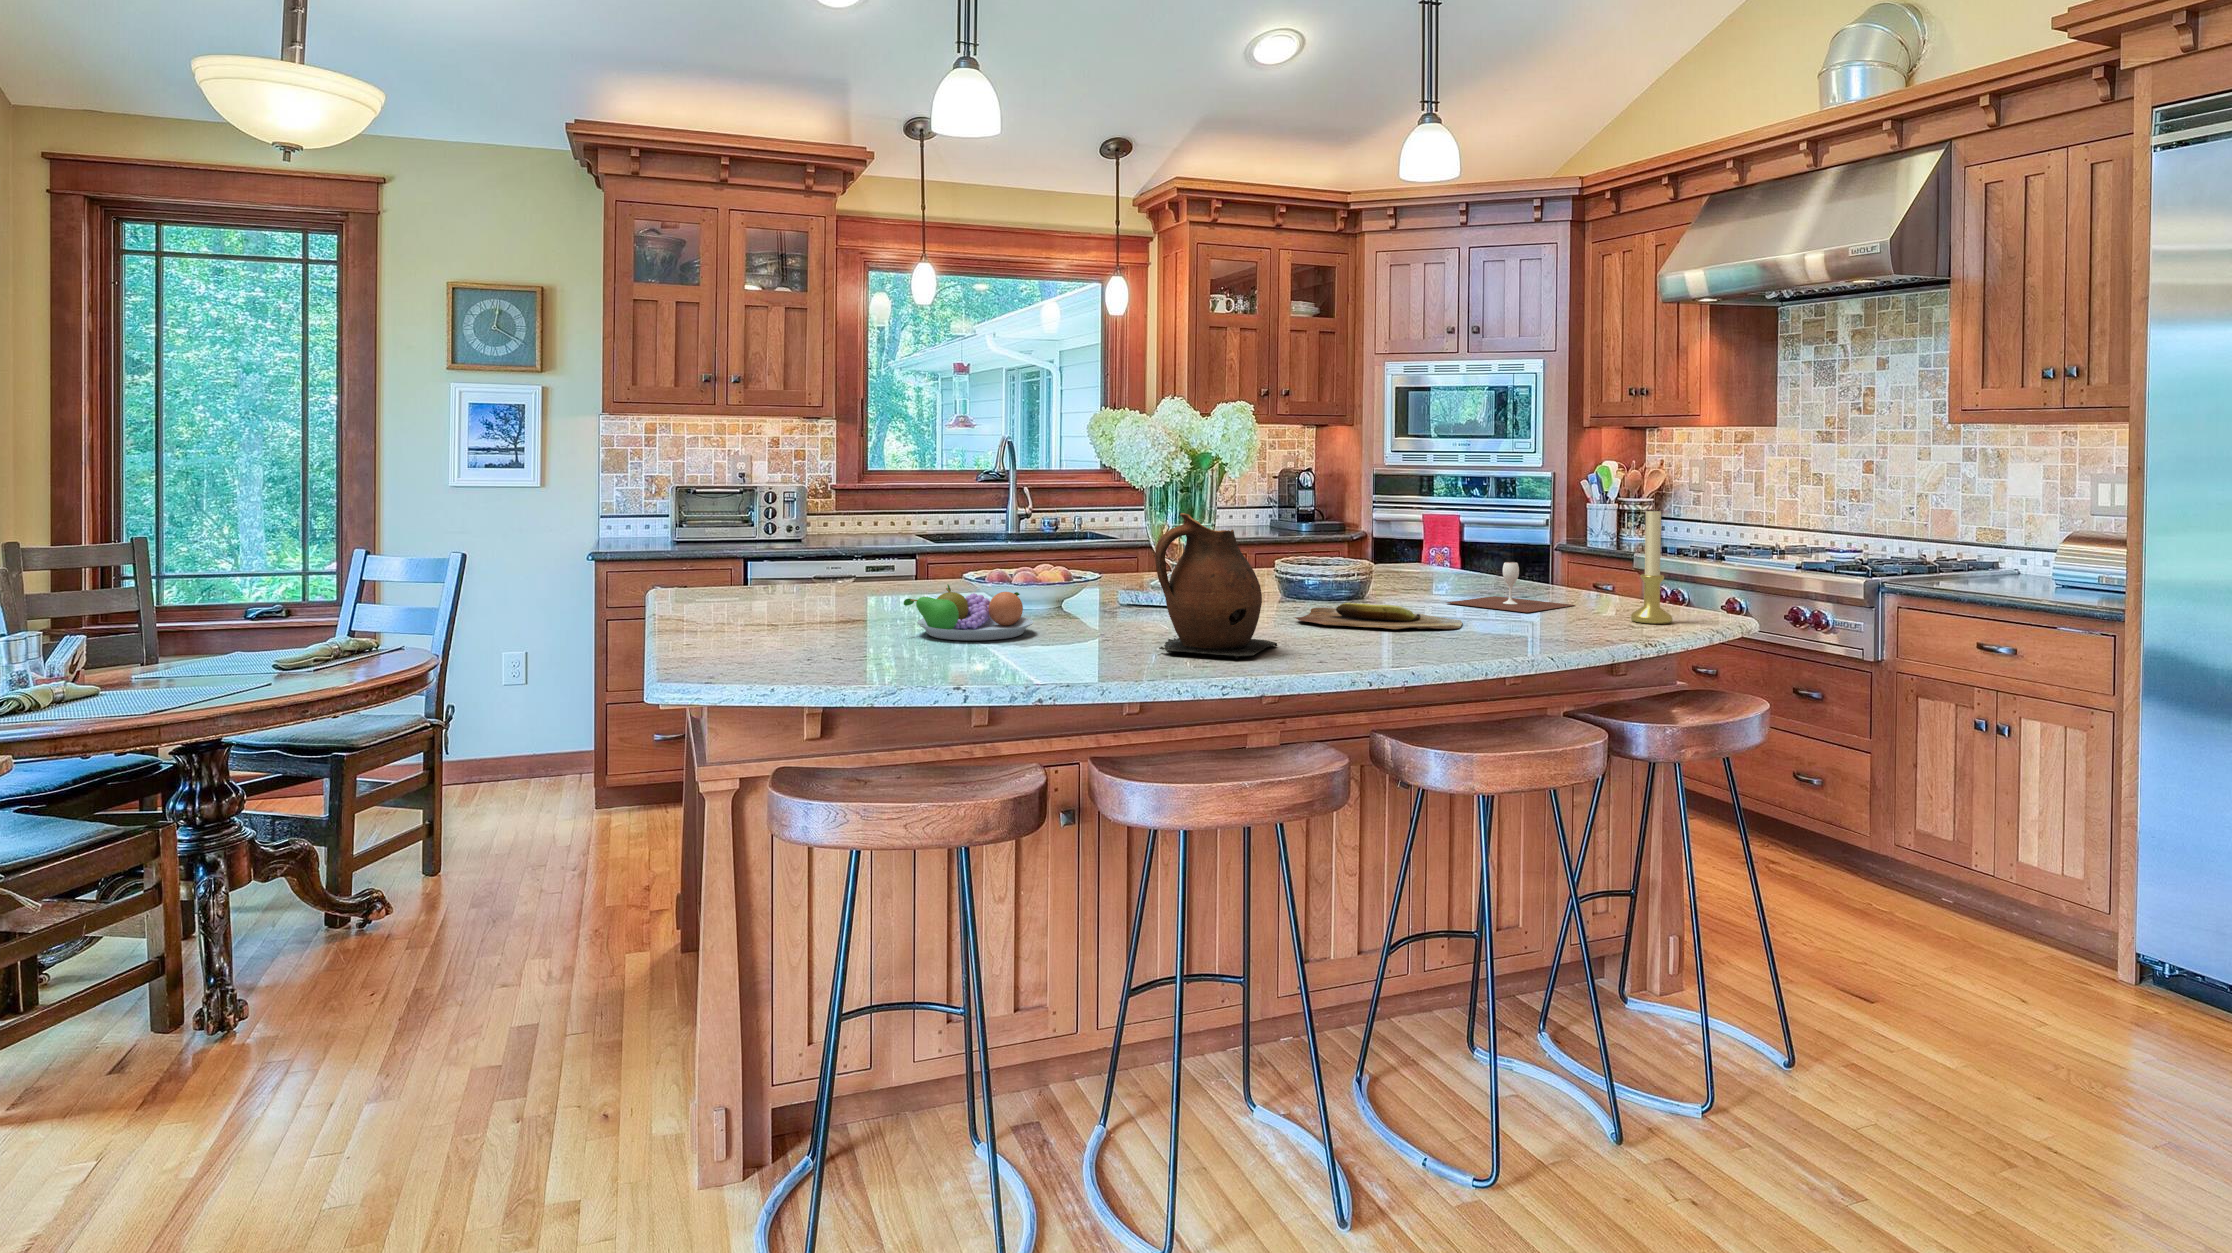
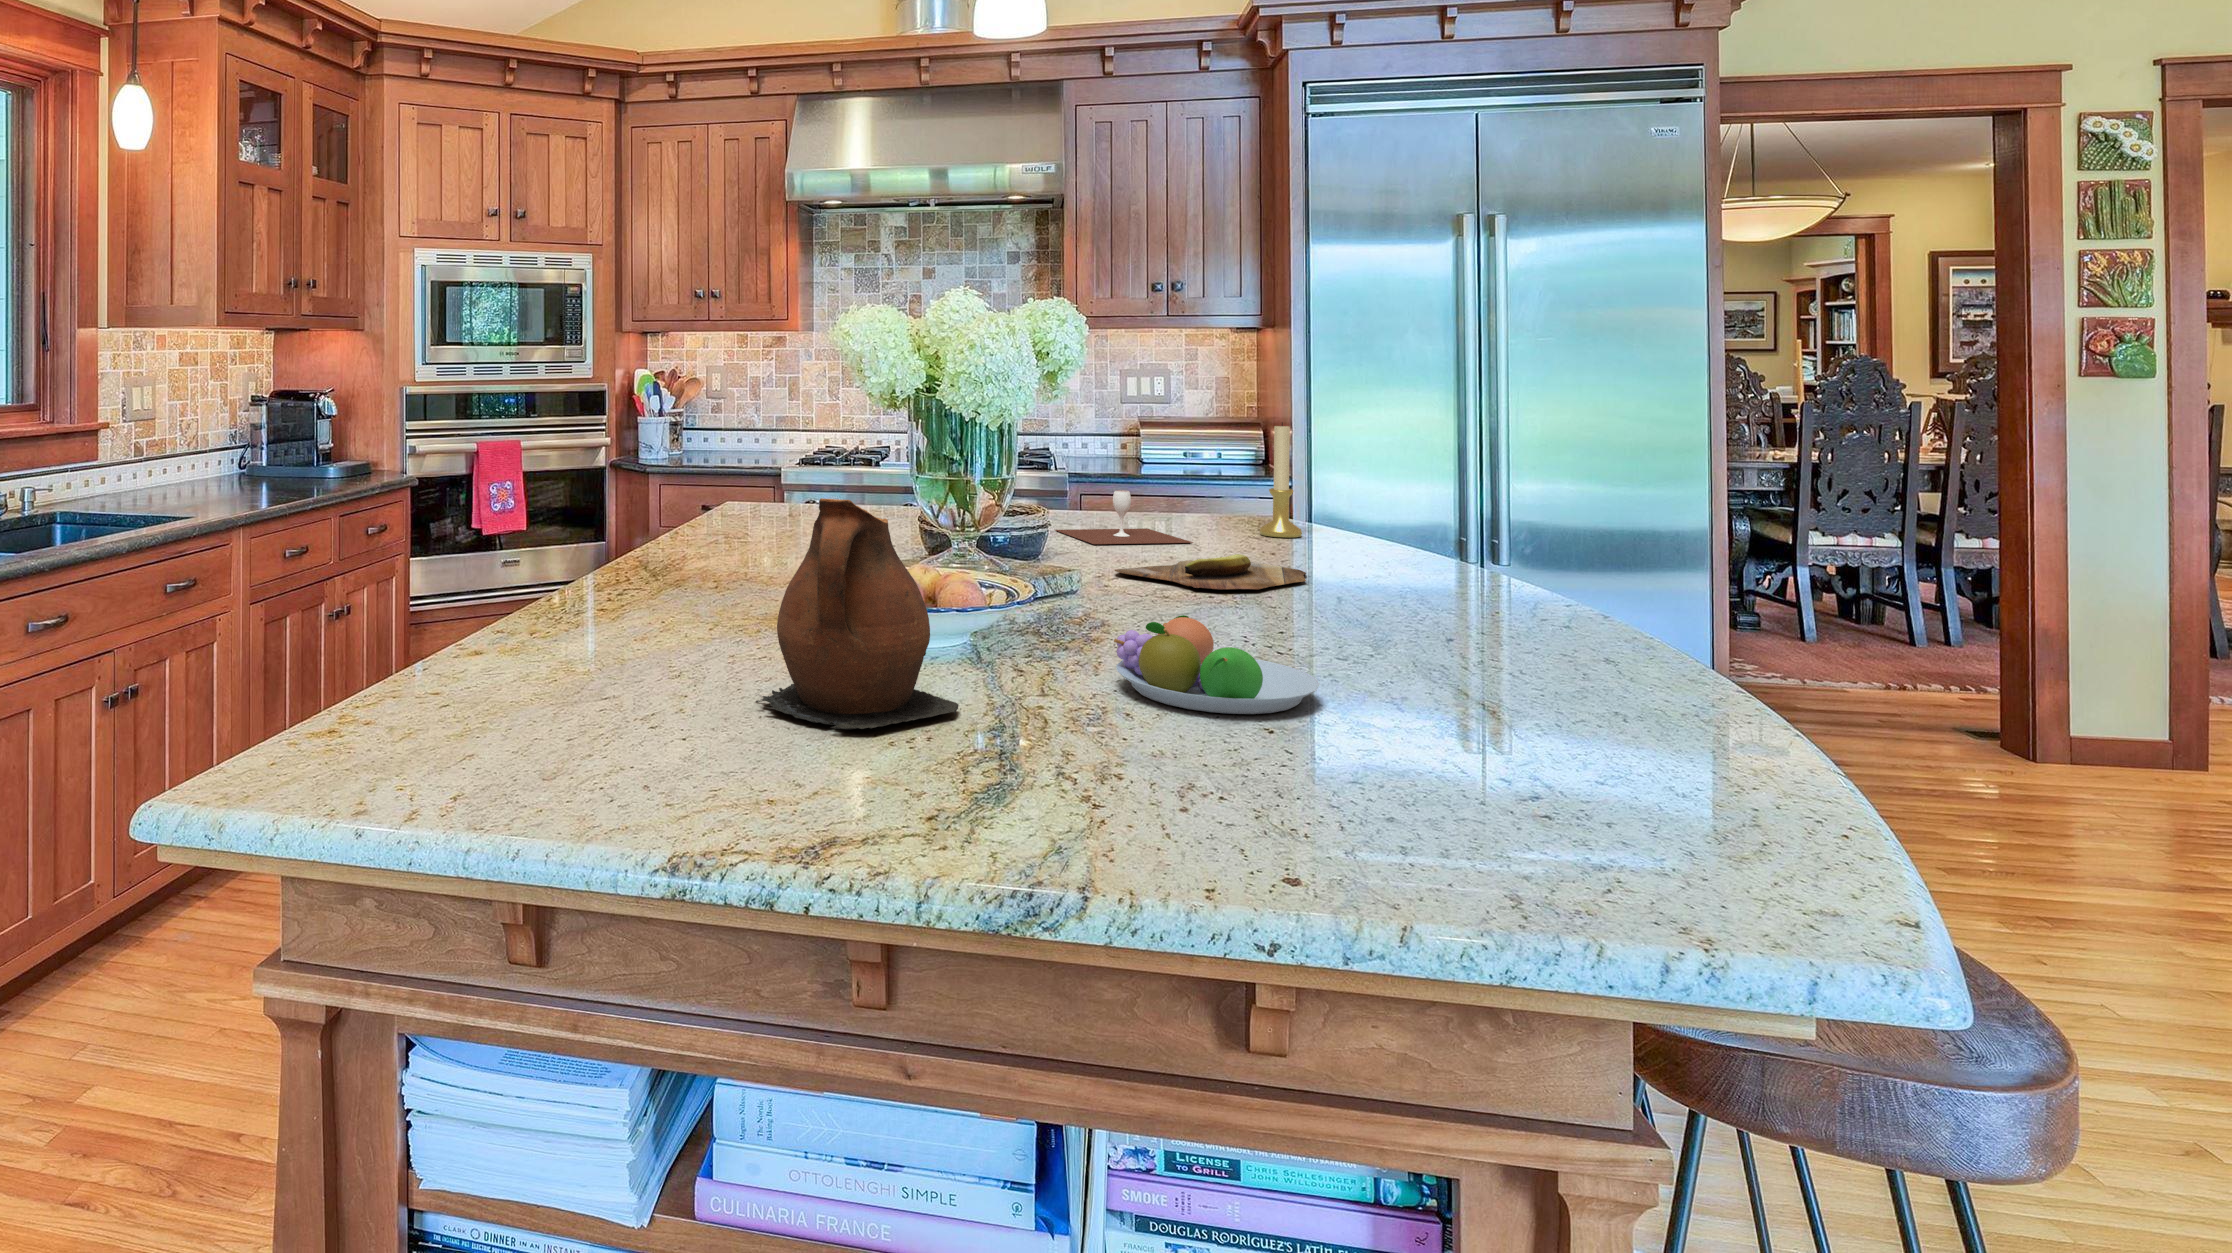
ceramic pitcher: present [1155,513,1277,659] -> present [756,498,959,729]

